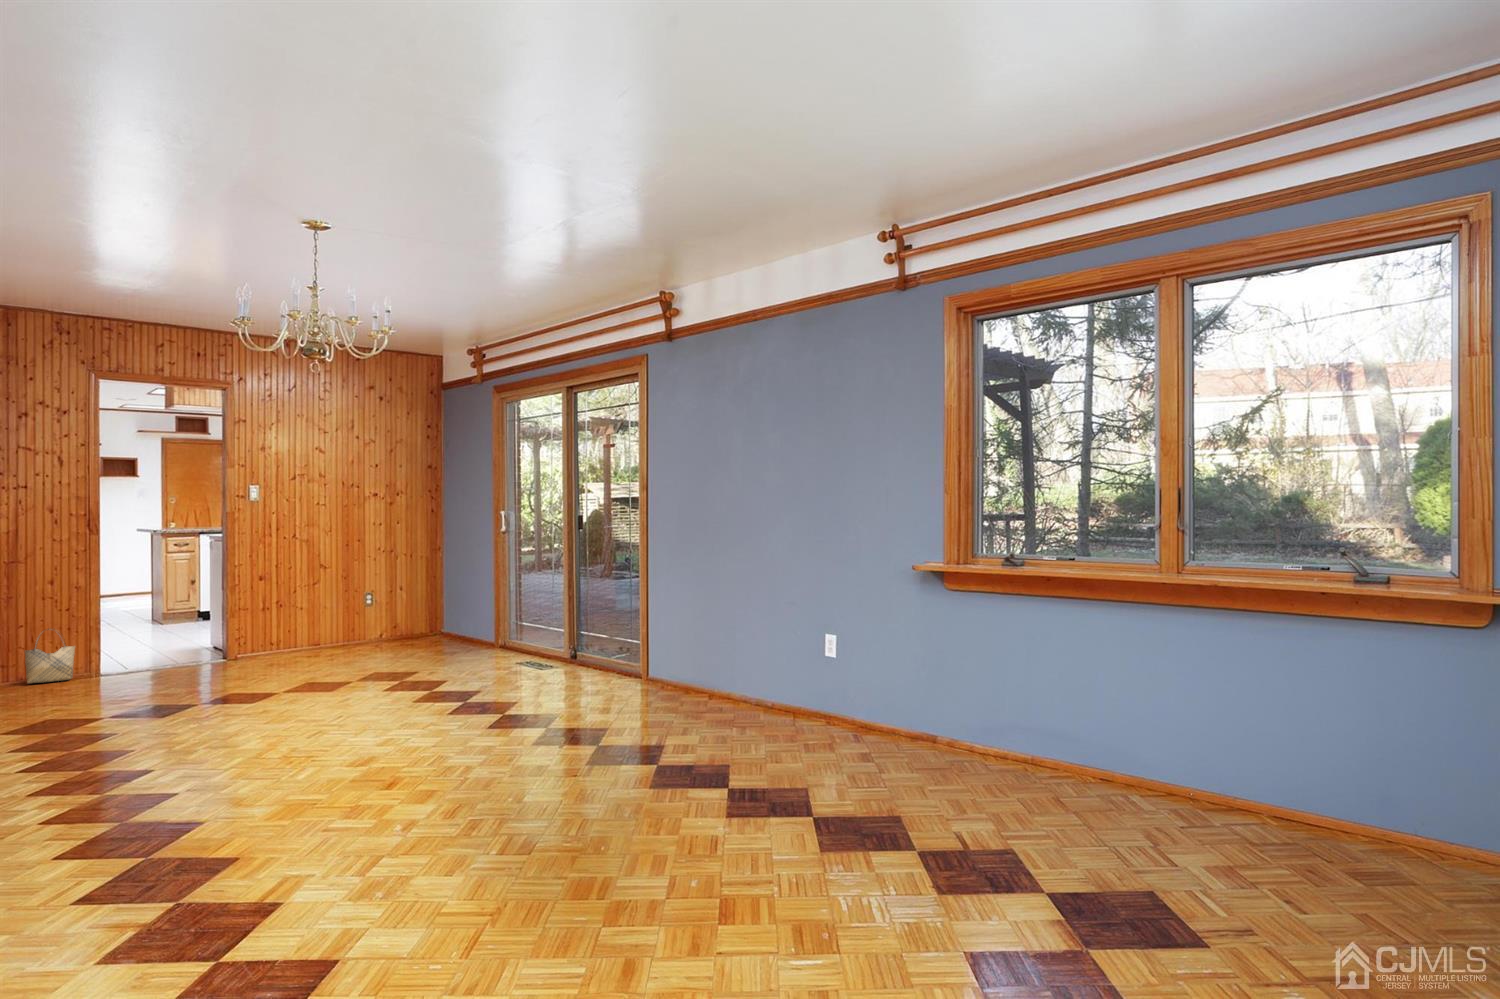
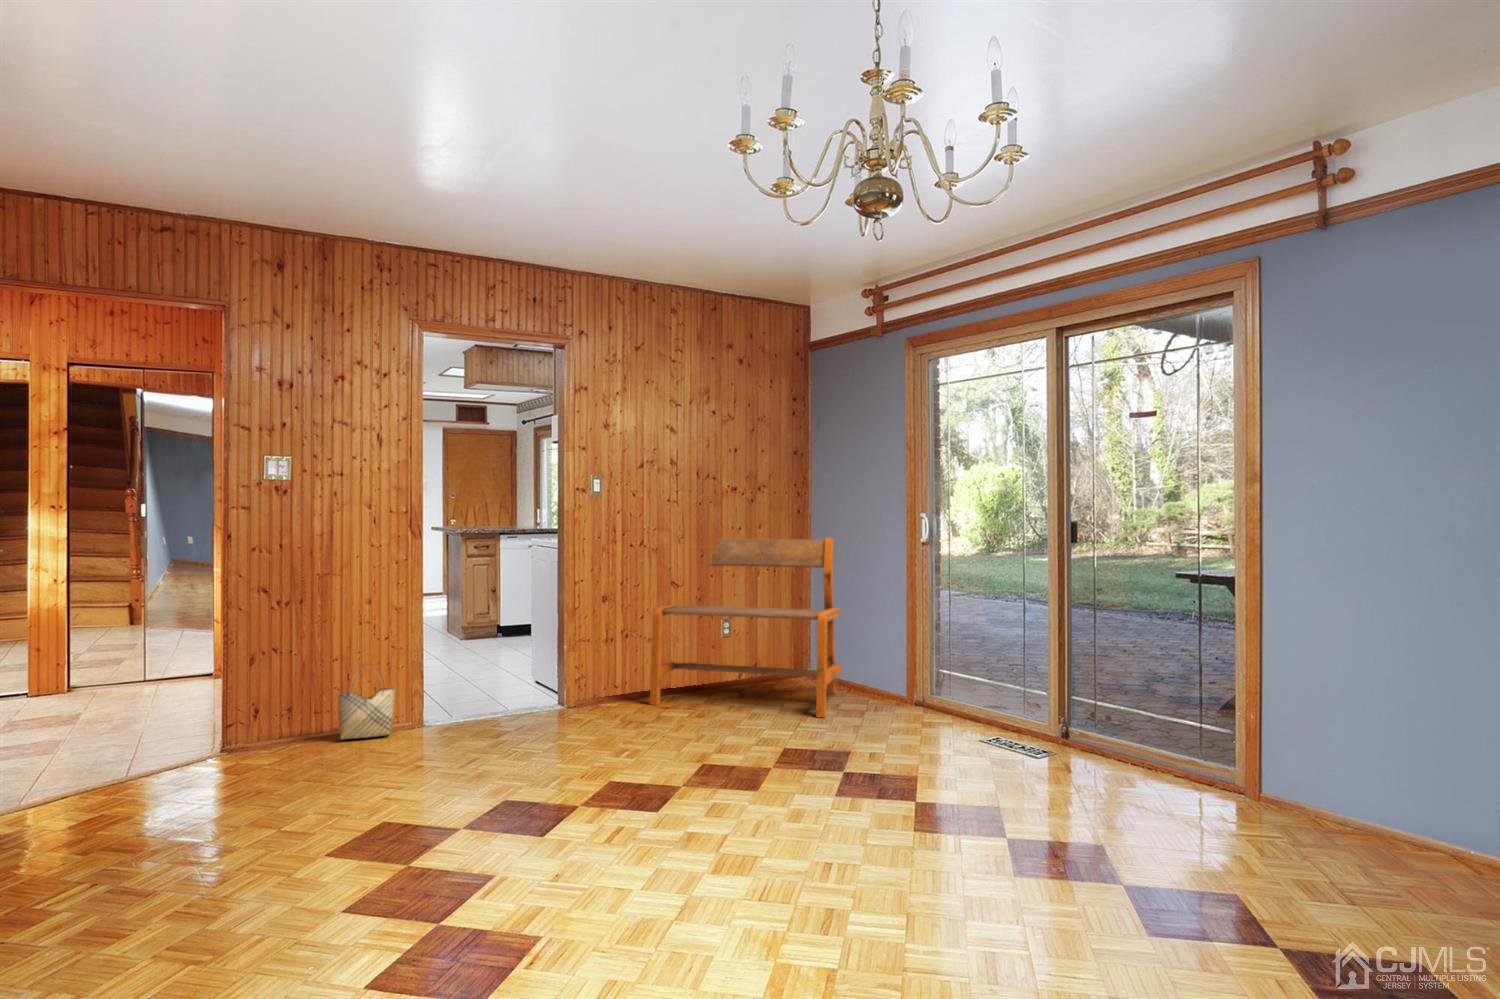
bench: none [297,530,454,655] -> present [650,538,841,718]

